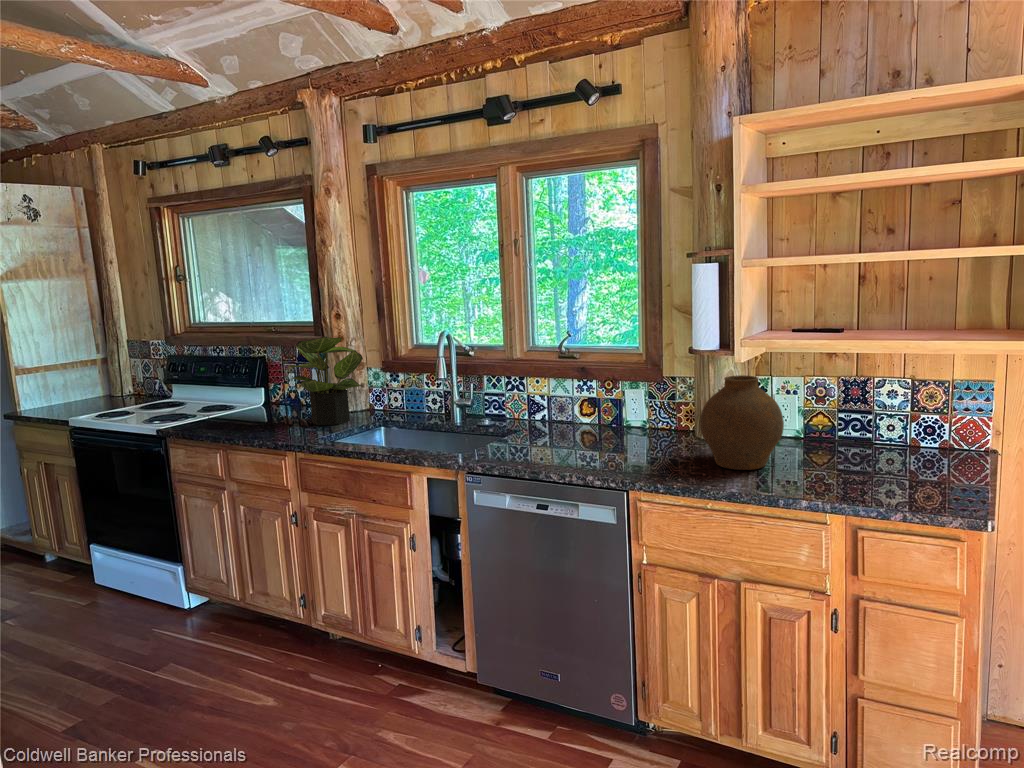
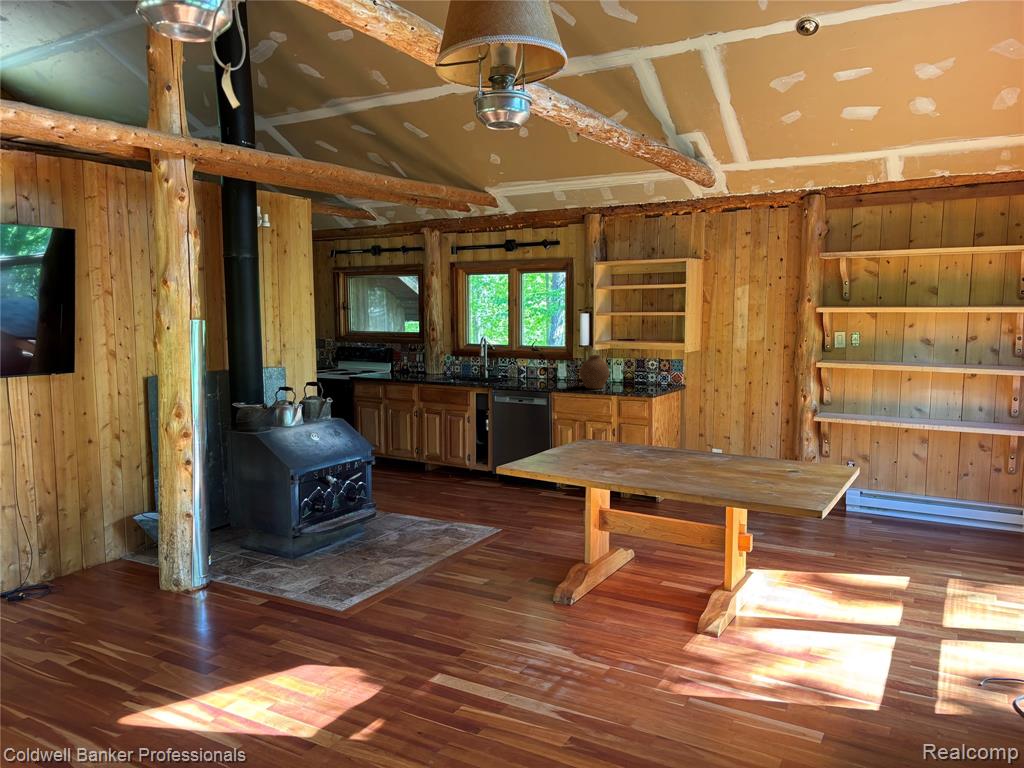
potted plant: present [290,336,363,425] -> none [411,337,444,377]

